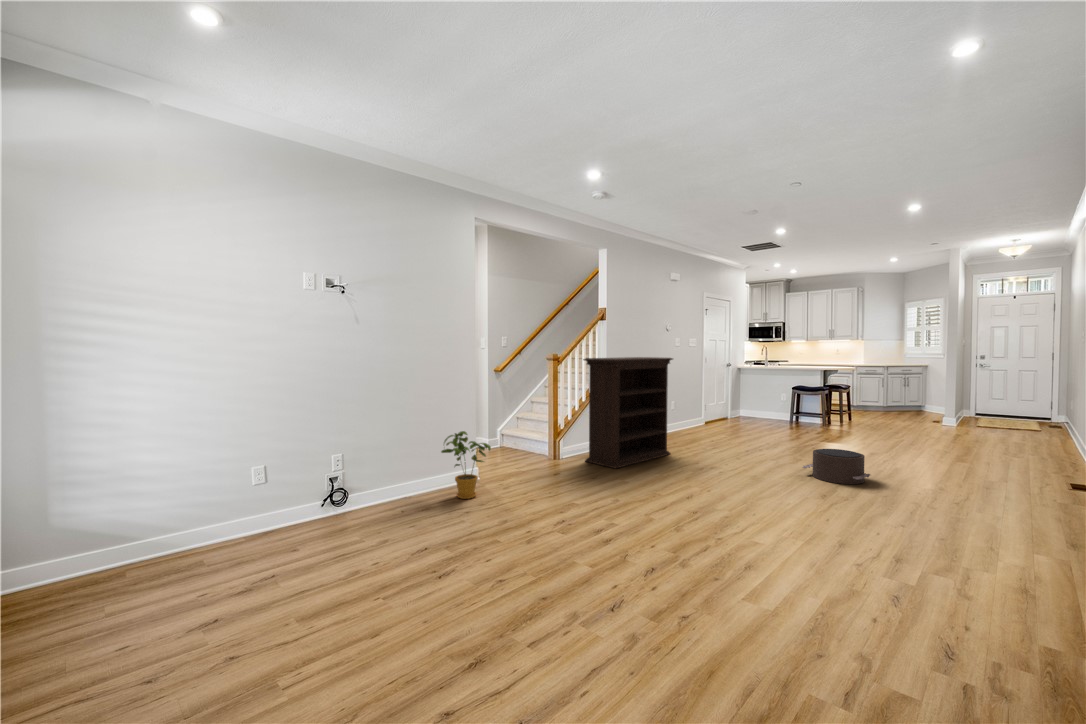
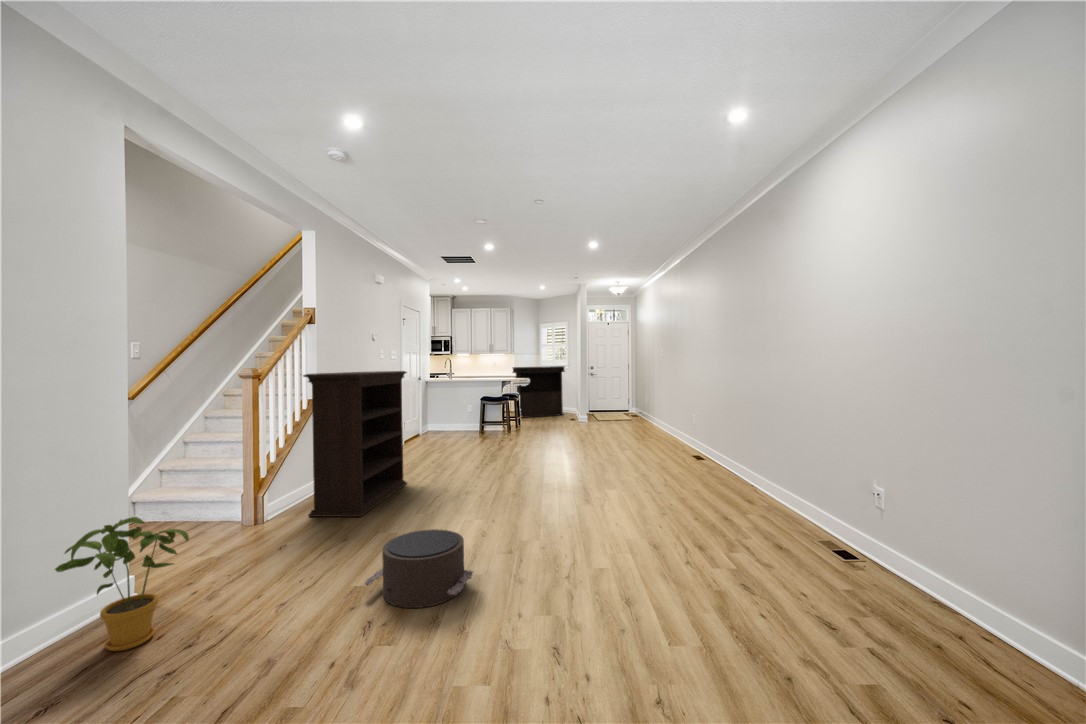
console table: none [852,355,932,417] -> present [512,366,565,418]
pouf: present [802,449,870,484] -> present [364,529,474,608]

